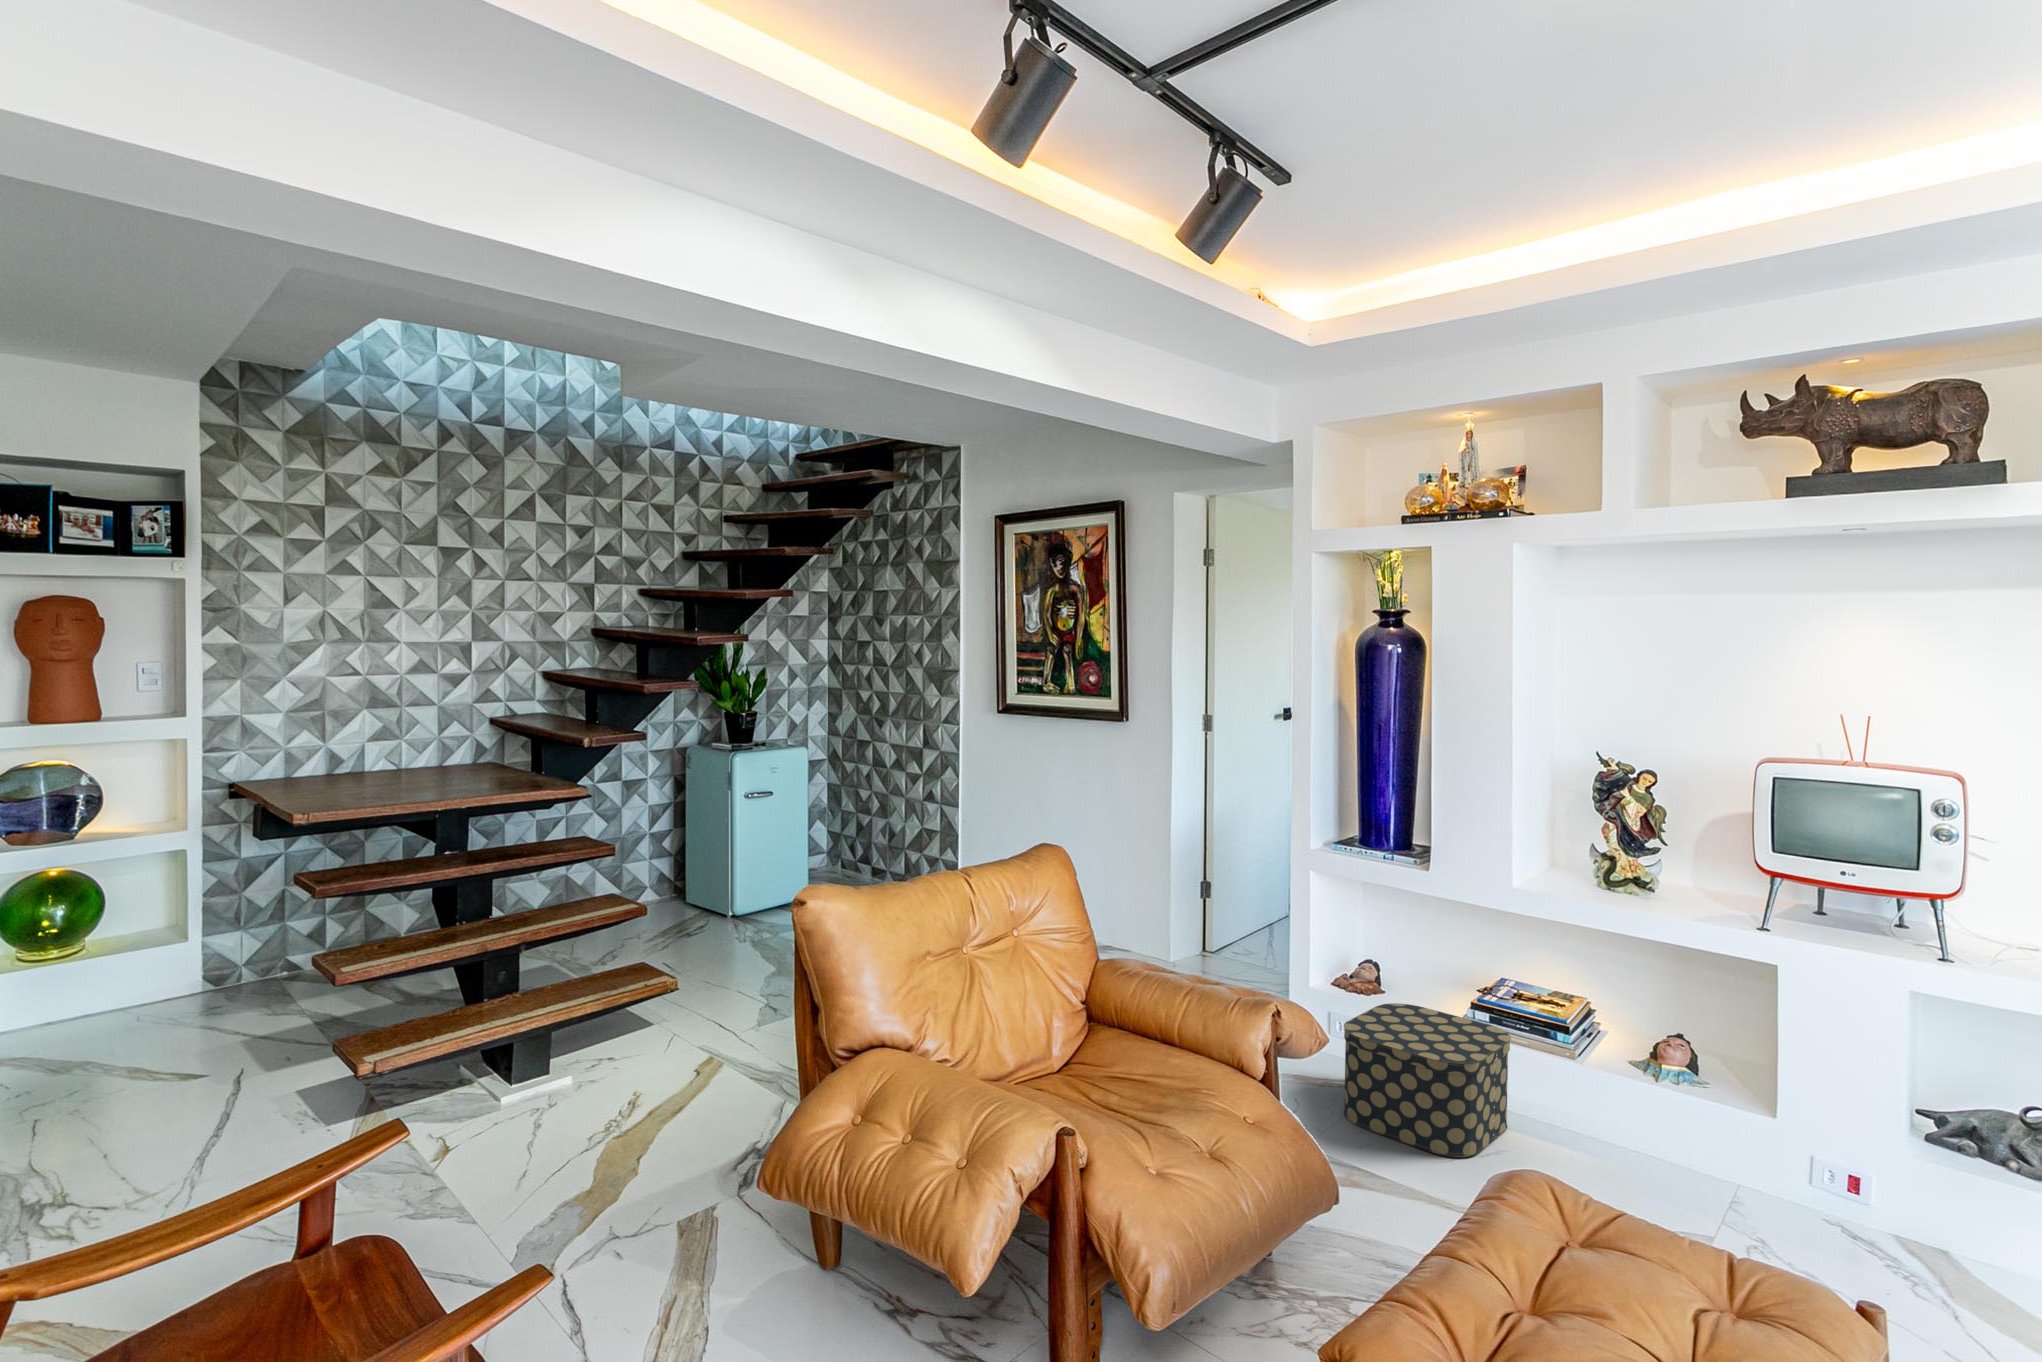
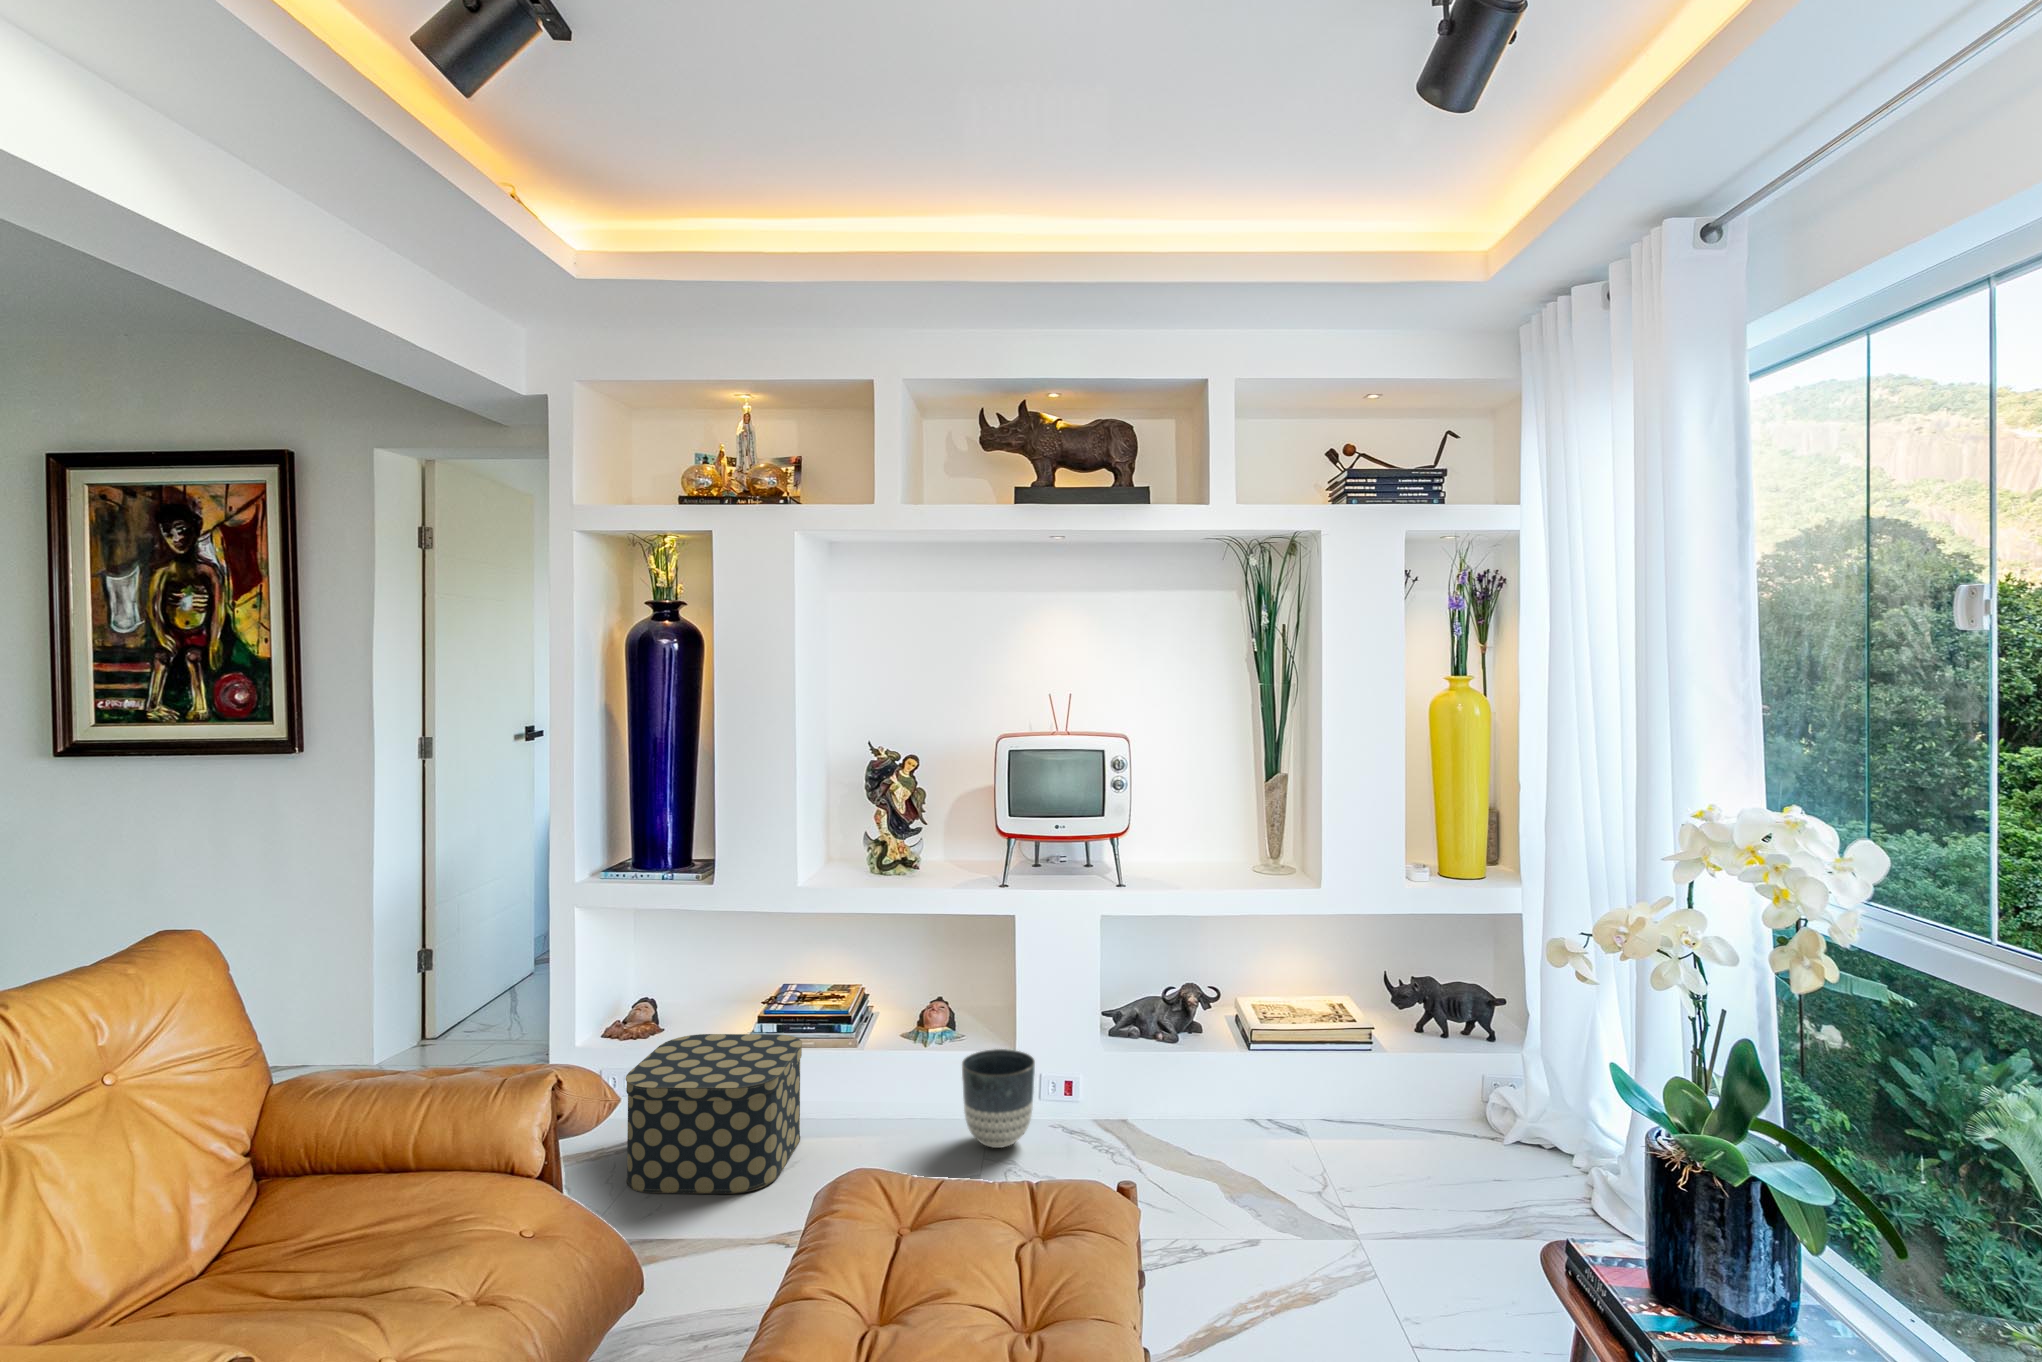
planter: none [1690,1101,1788,1213] -> present [962,1049,1035,1148]

